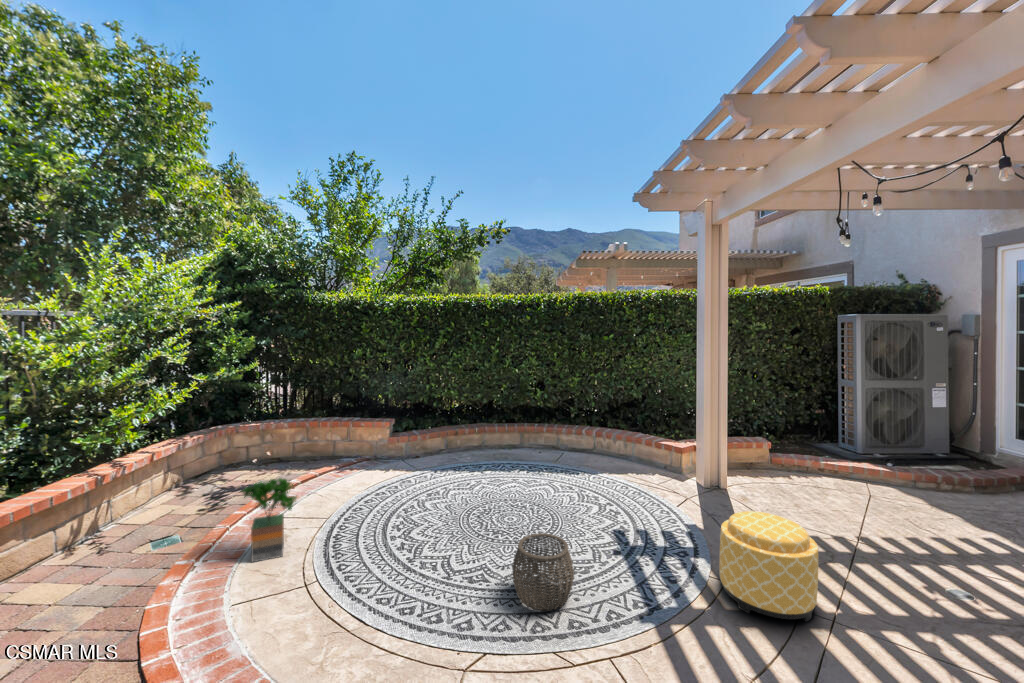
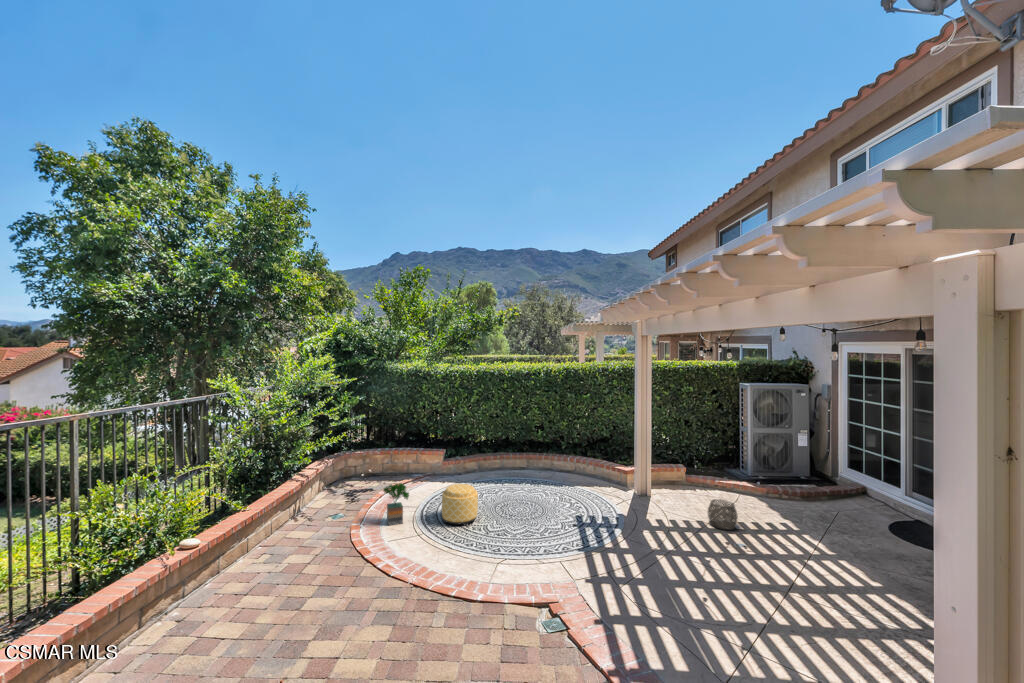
ottoman: present [719,511,818,622] -> present [442,484,478,526]
woven basket: present [512,533,574,611] -> present [708,499,738,530]

